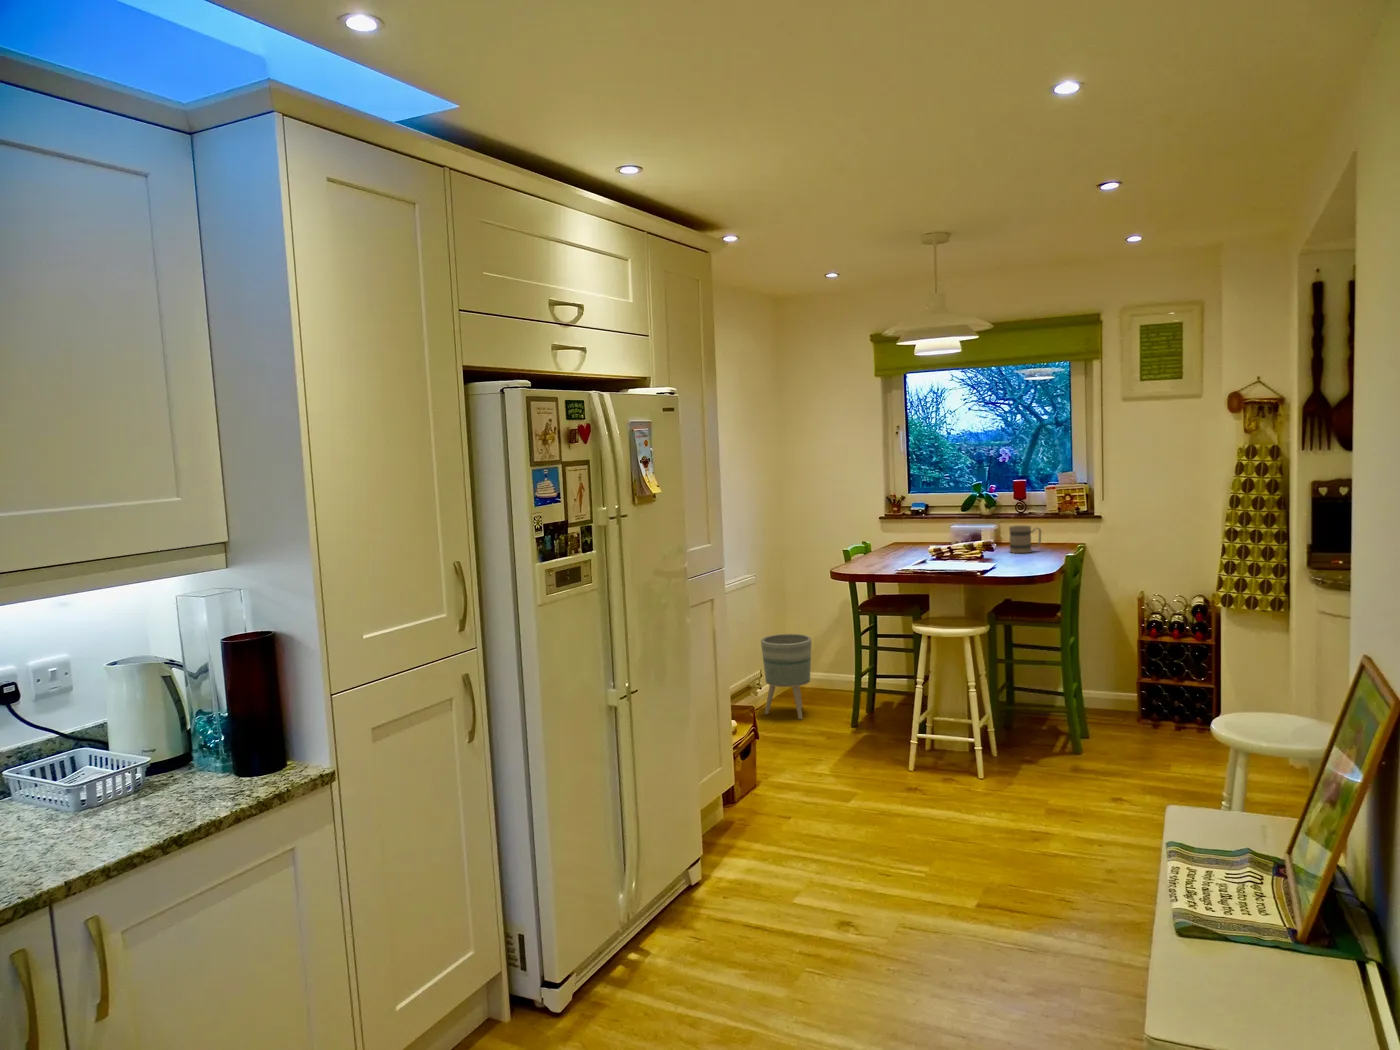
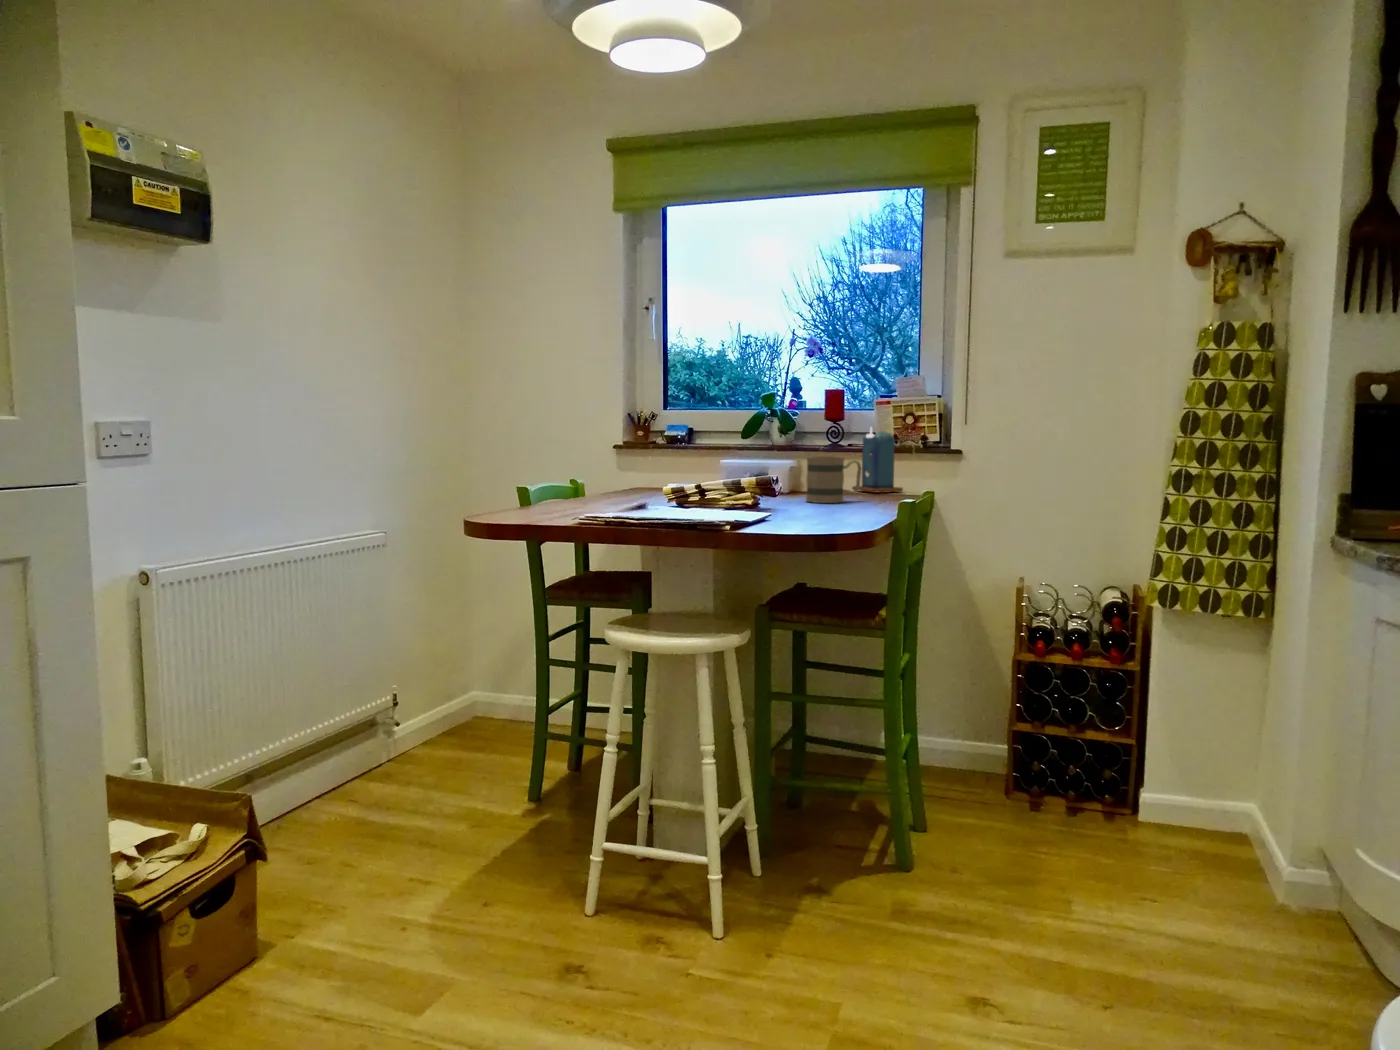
candle: none [1034,503,1066,543] -> present [852,427,903,493]
planter: present [761,634,812,719] -> none [390,632,479,780]

